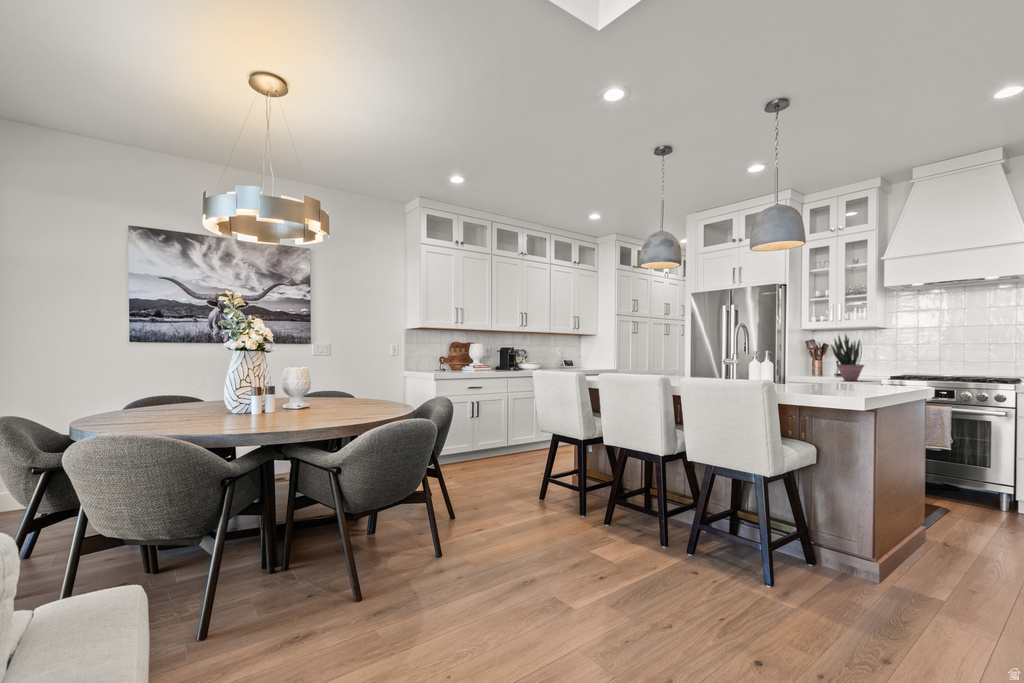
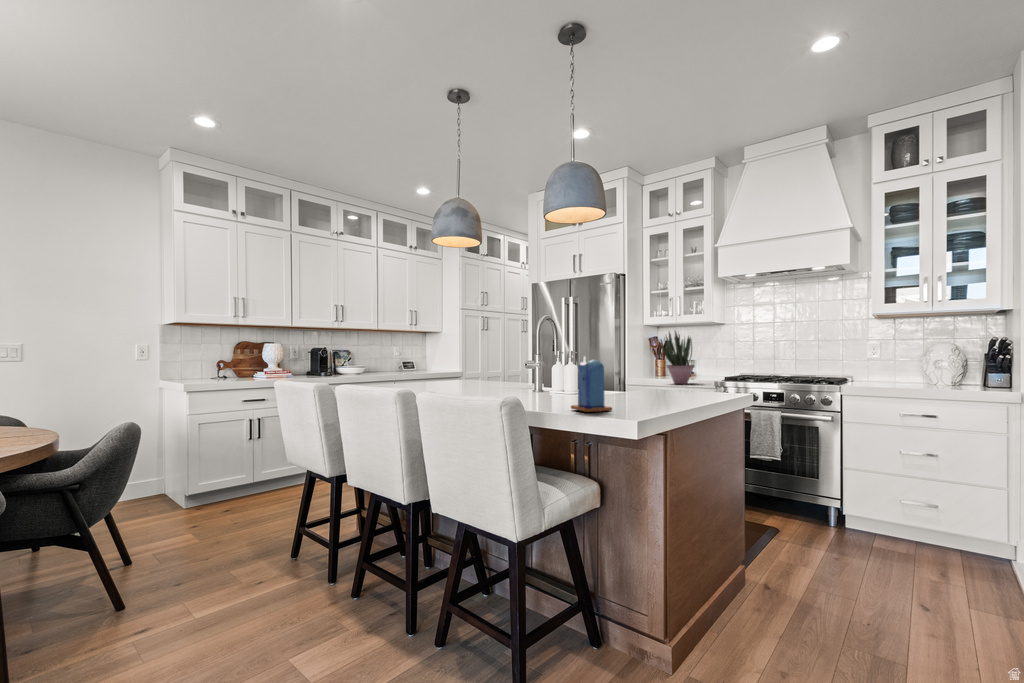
candle: none [789,353,825,394] -> present [571,356,612,412]

